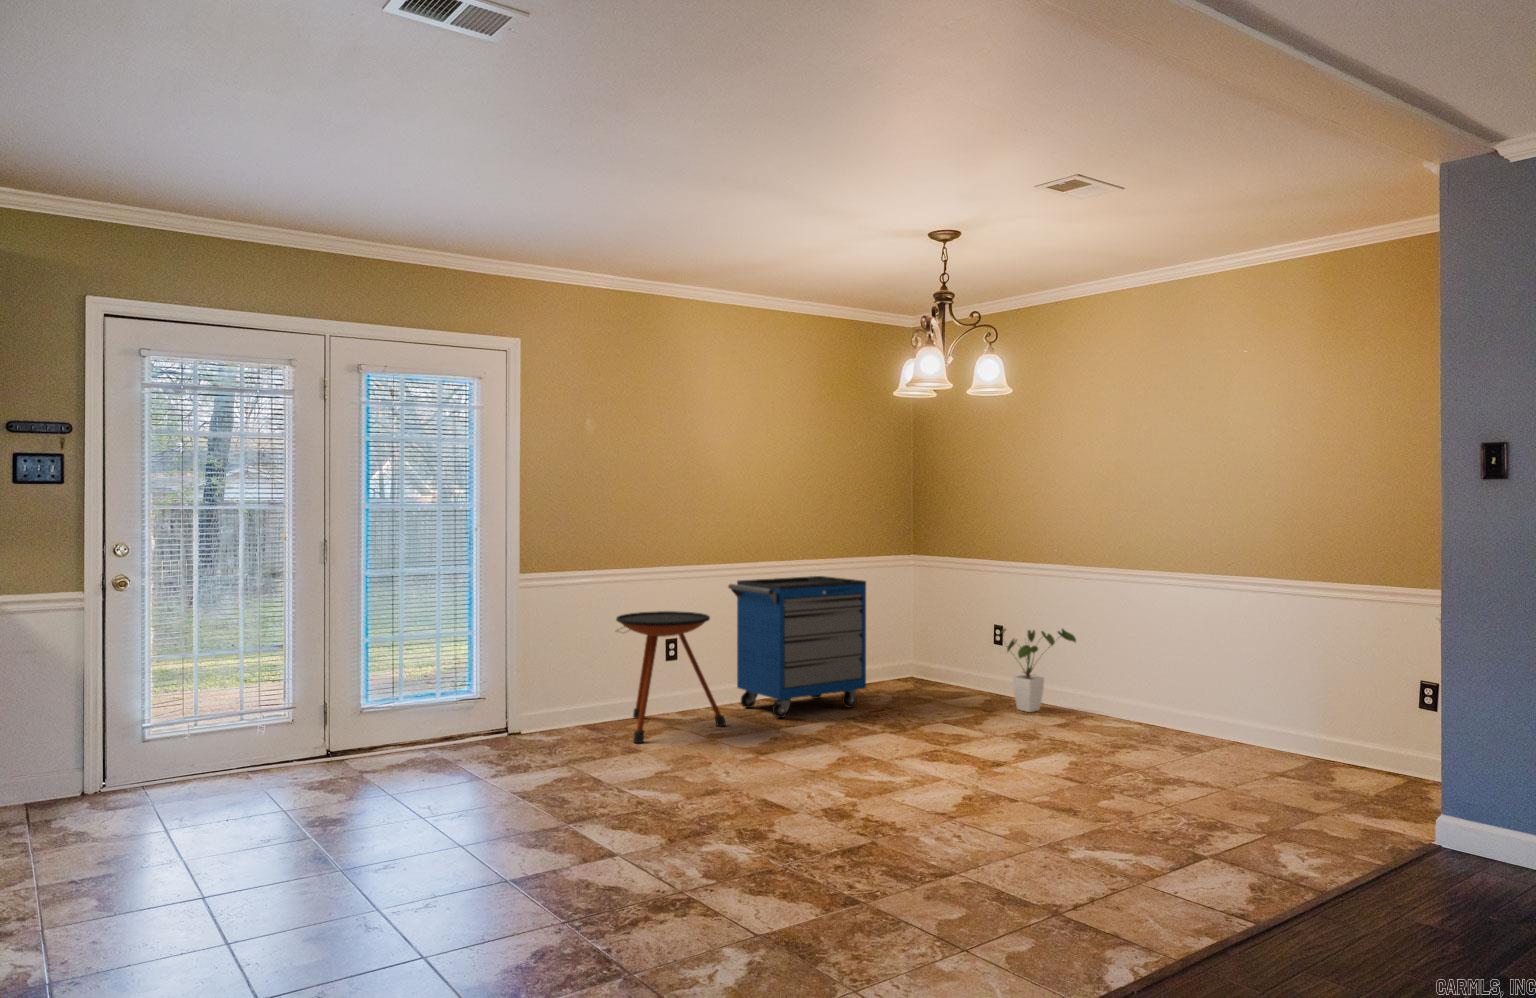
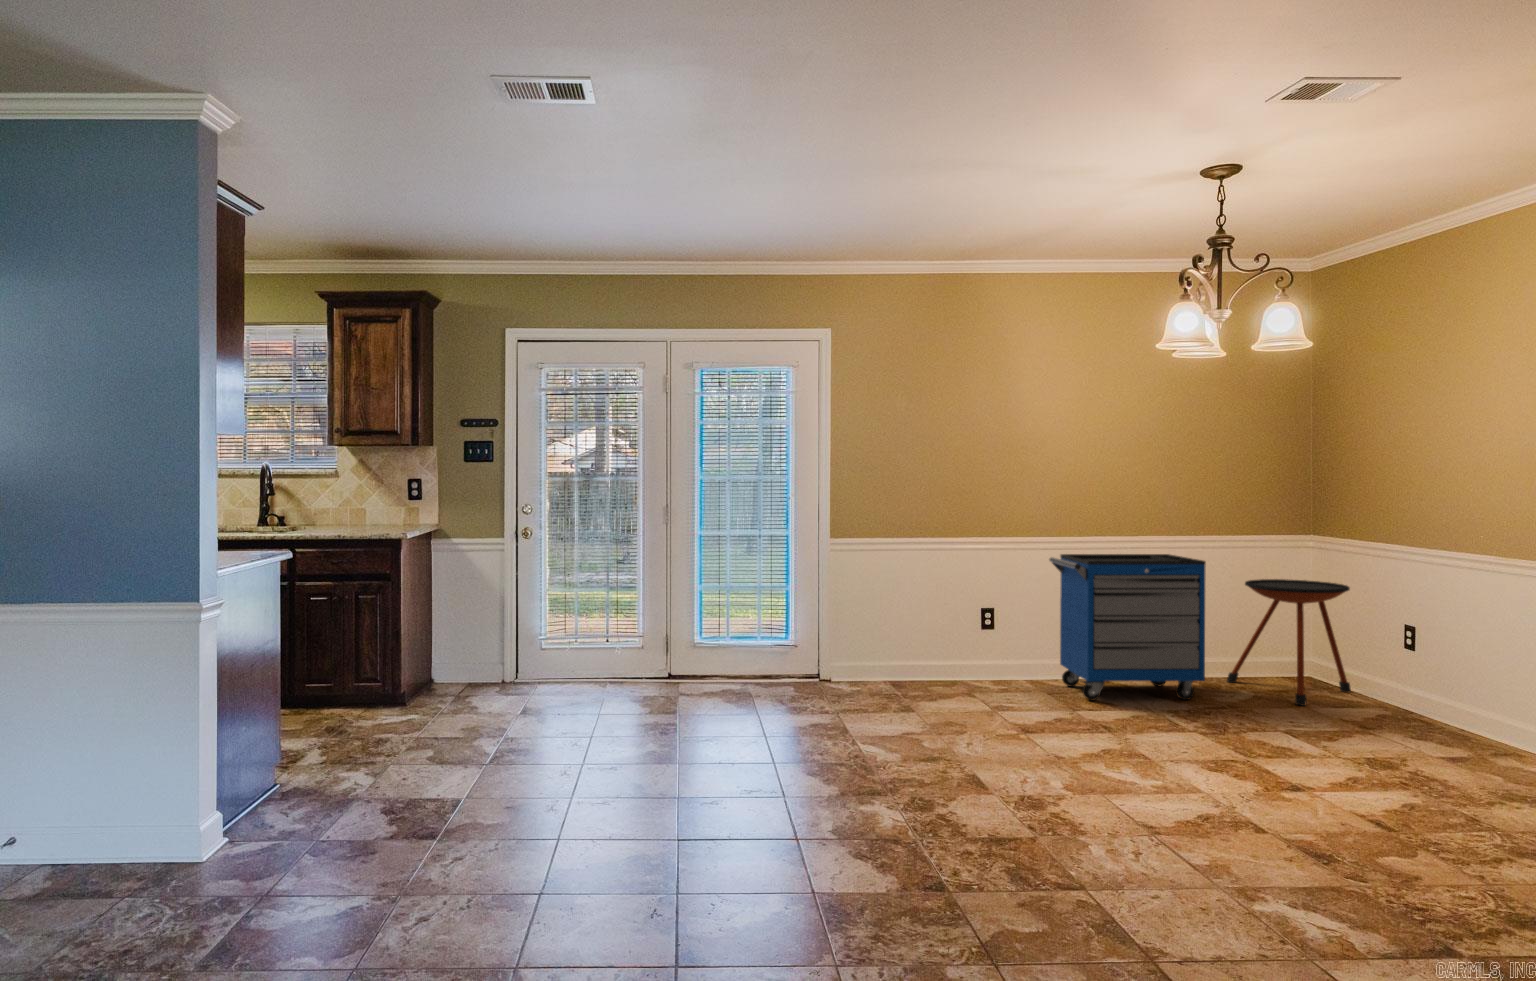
side table: present [616,611,726,743] -> present [1227,579,1351,706]
house plant: present [1001,628,1076,712] -> none [1370,627,1498,735]

